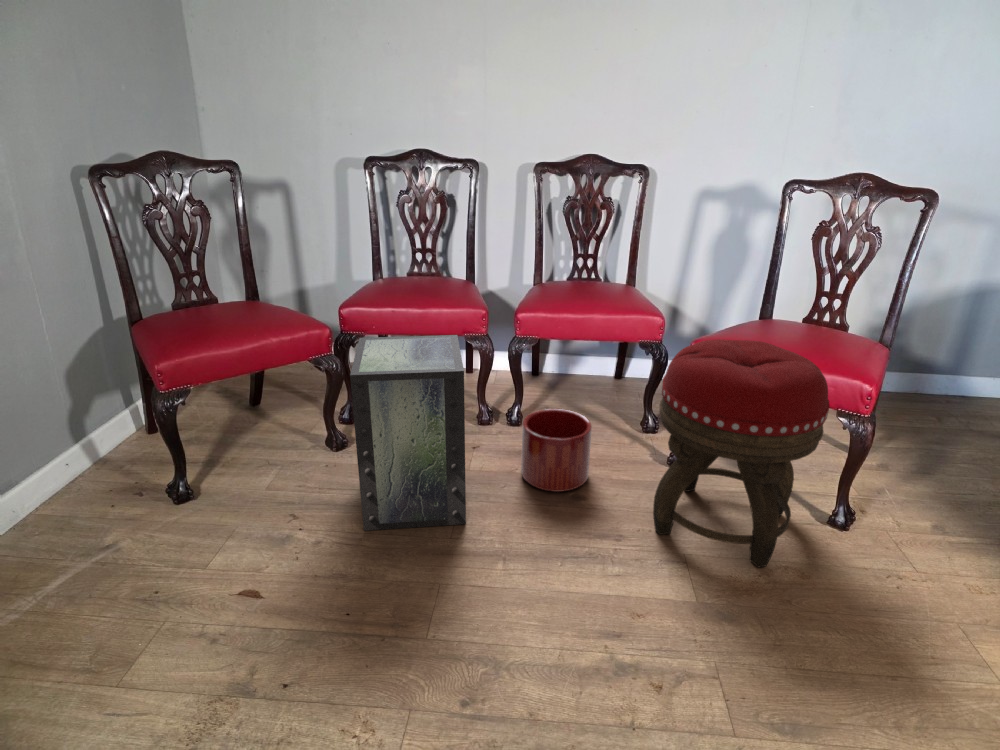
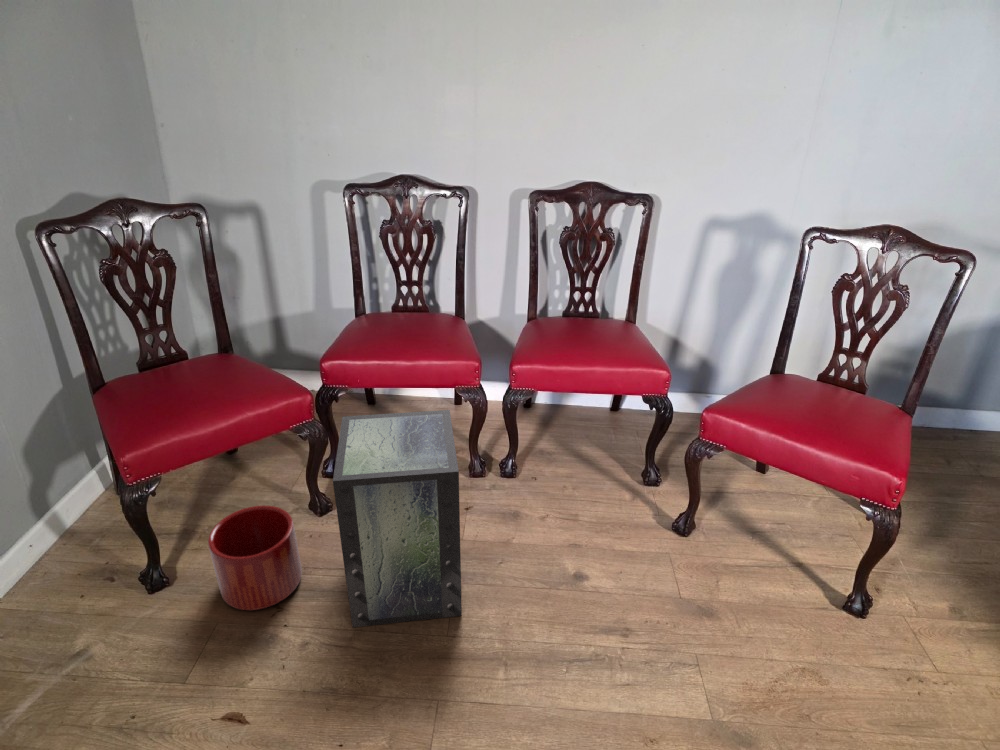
footstool: present [653,339,830,567] -> none [661,420,855,670]
planter: present [521,409,592,492] -> present [208,505,302,610]

